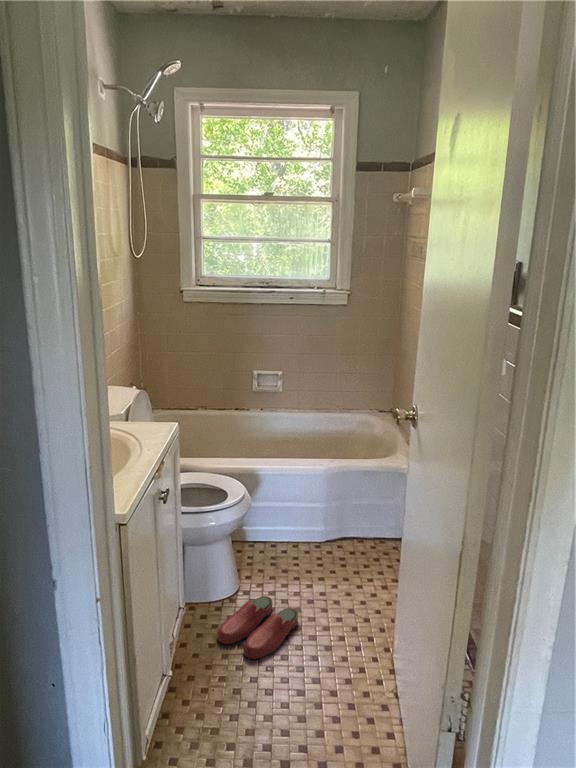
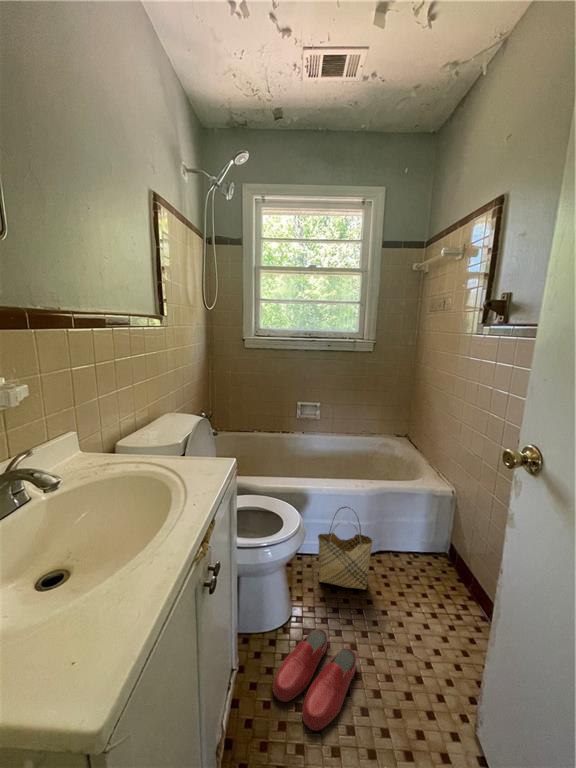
woven basket: none [268,484,327,568] -> present [318,507,373,589]

